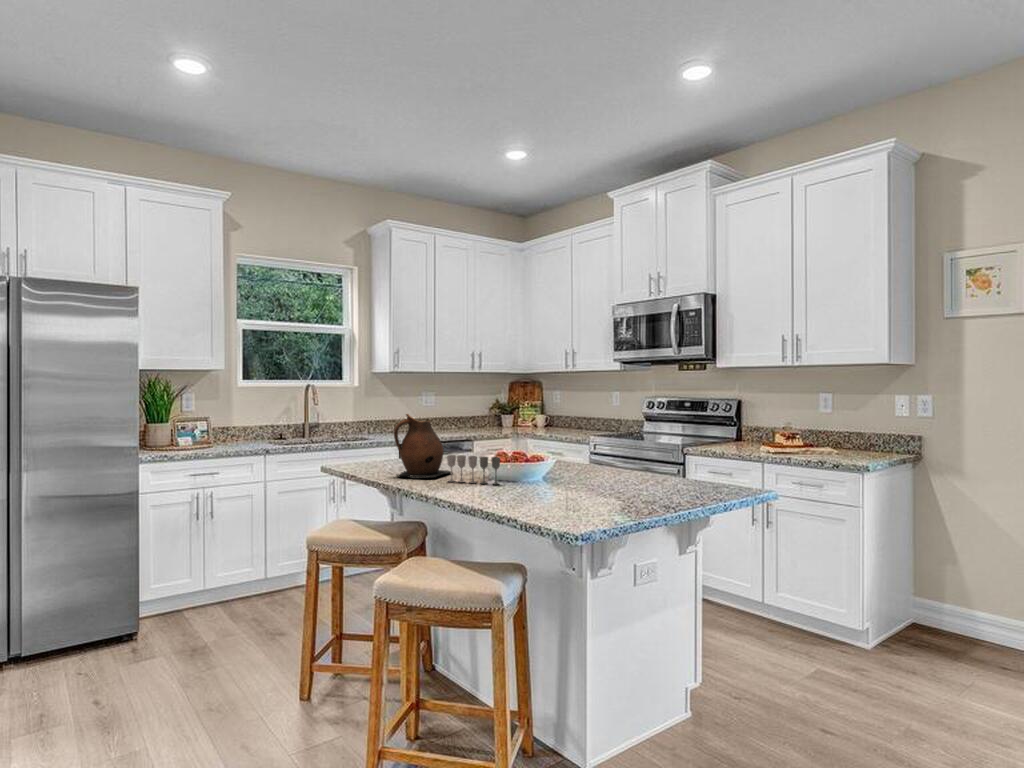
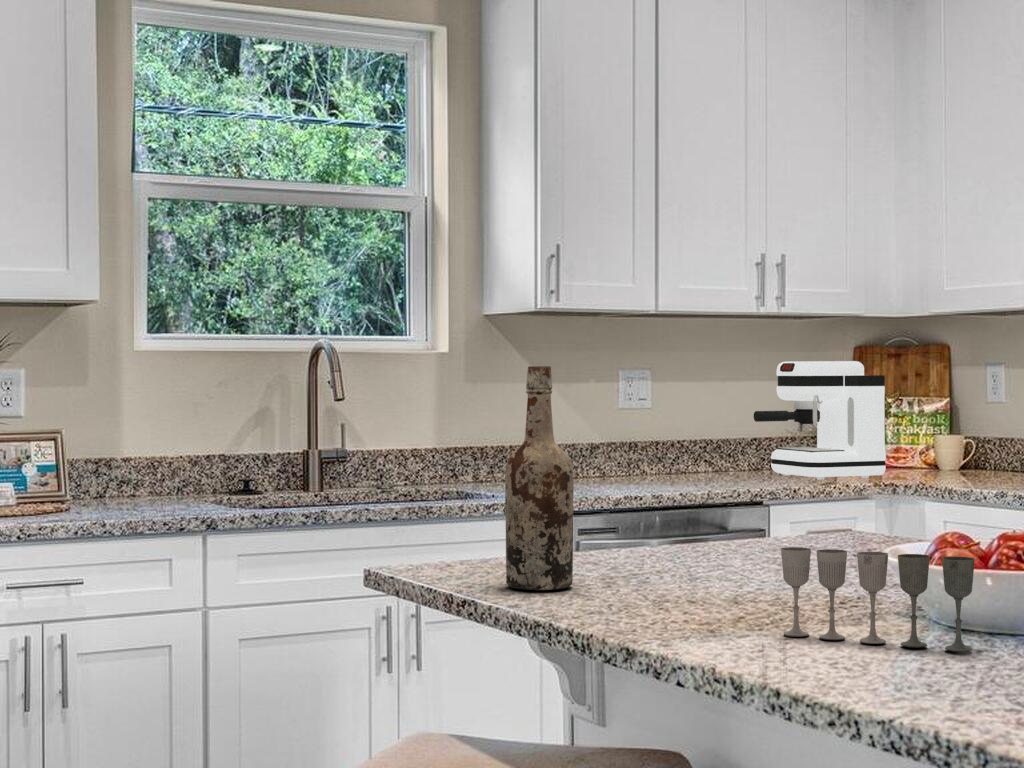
coffee maker: none [470,389,516,432] -> present [754,361,886,480]
wine bottle: none [367,399,389,470] -> present [505,366,574,590]
ceramic pitcher: present [394,414,451,478] -> none [597,410,785,623]

